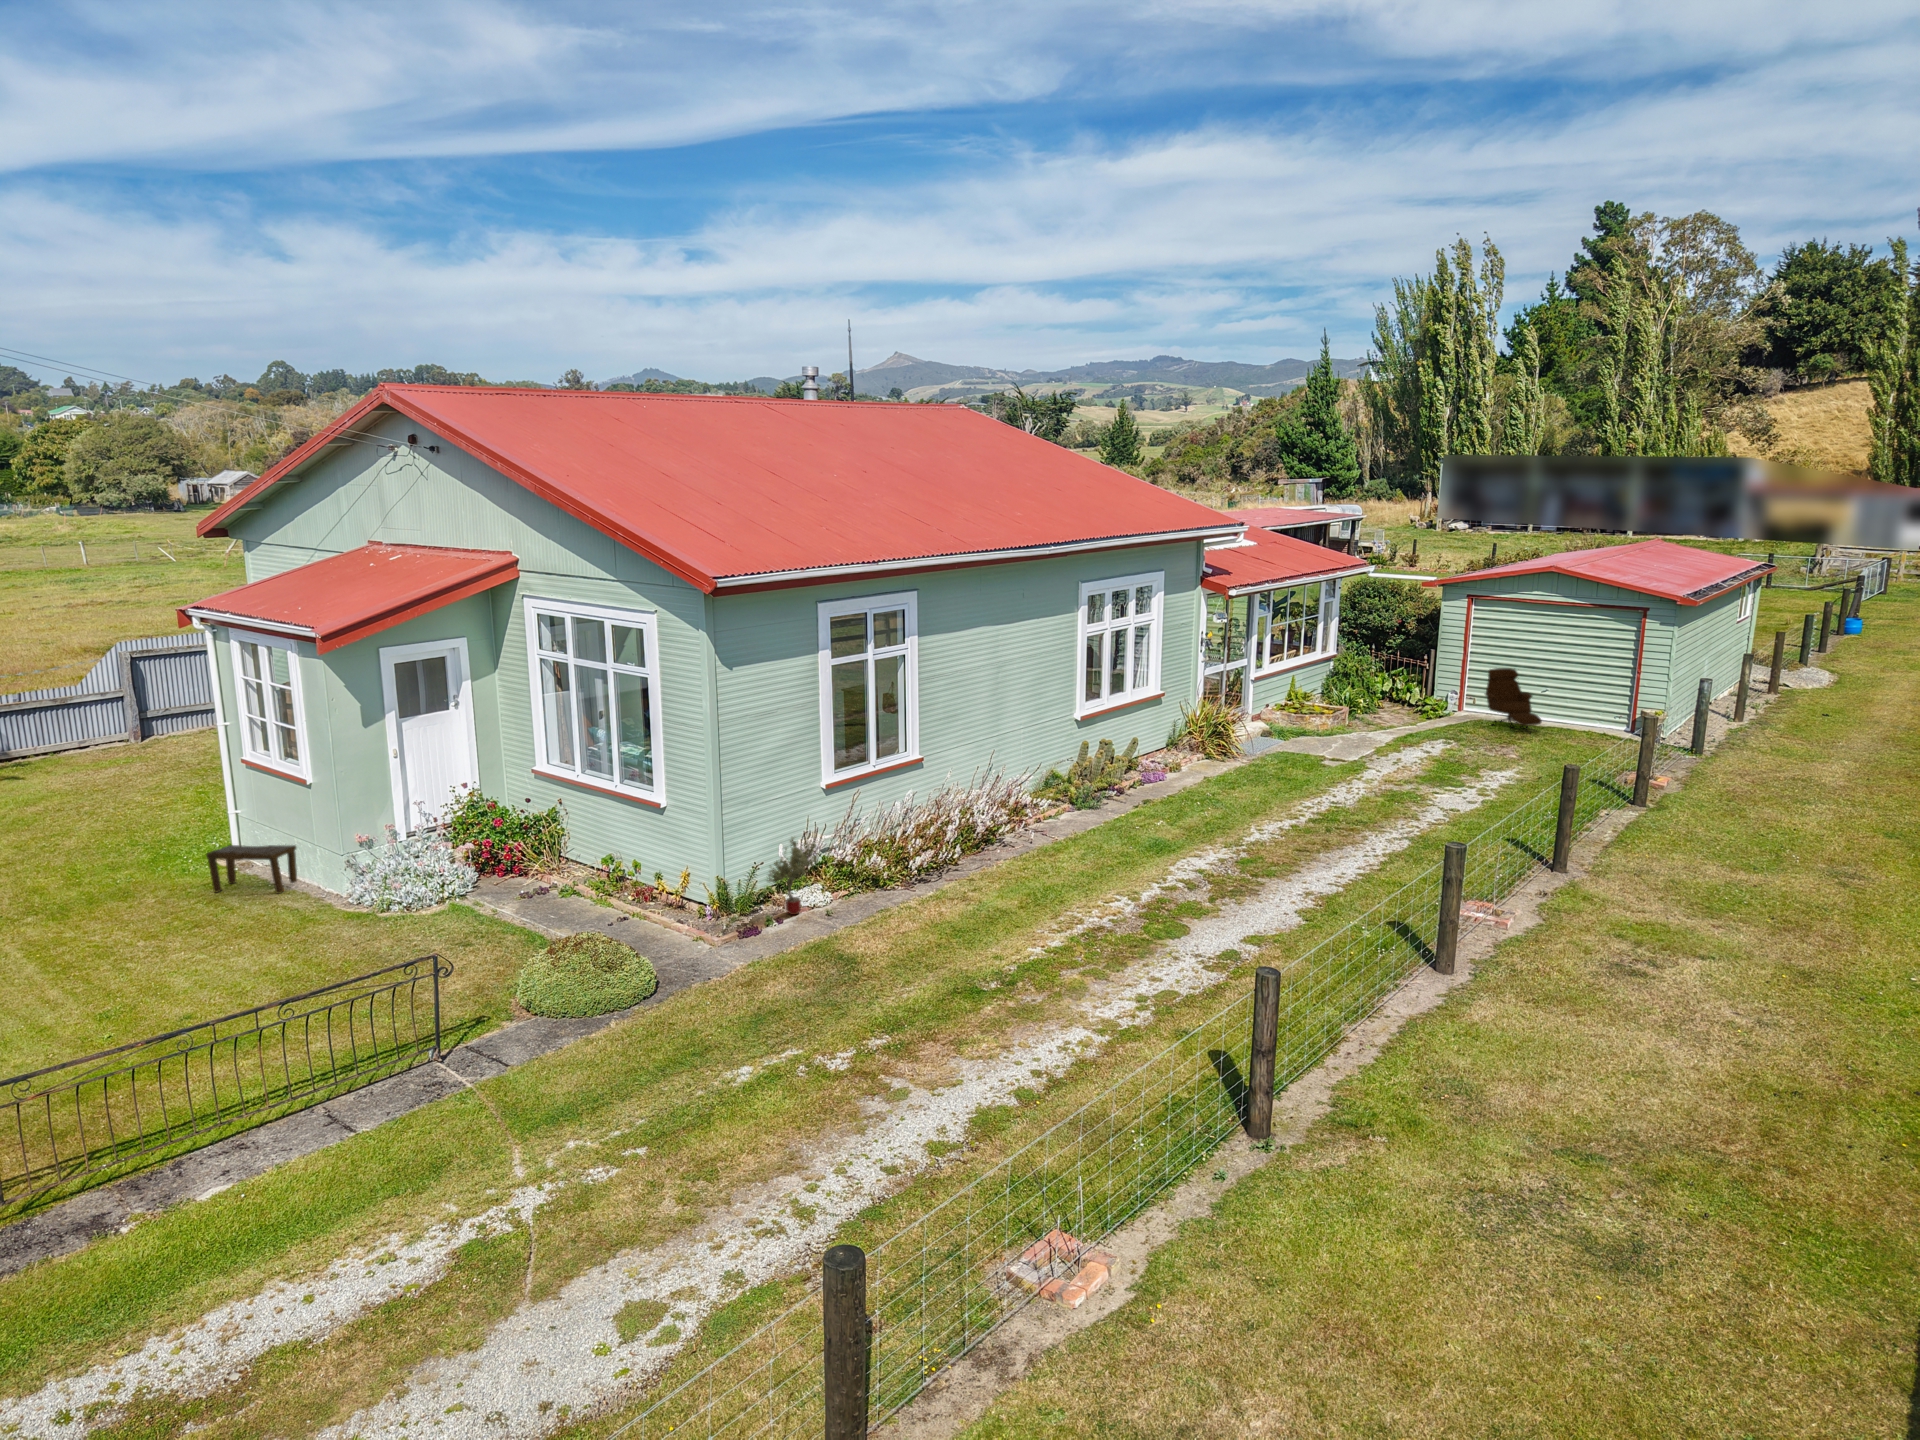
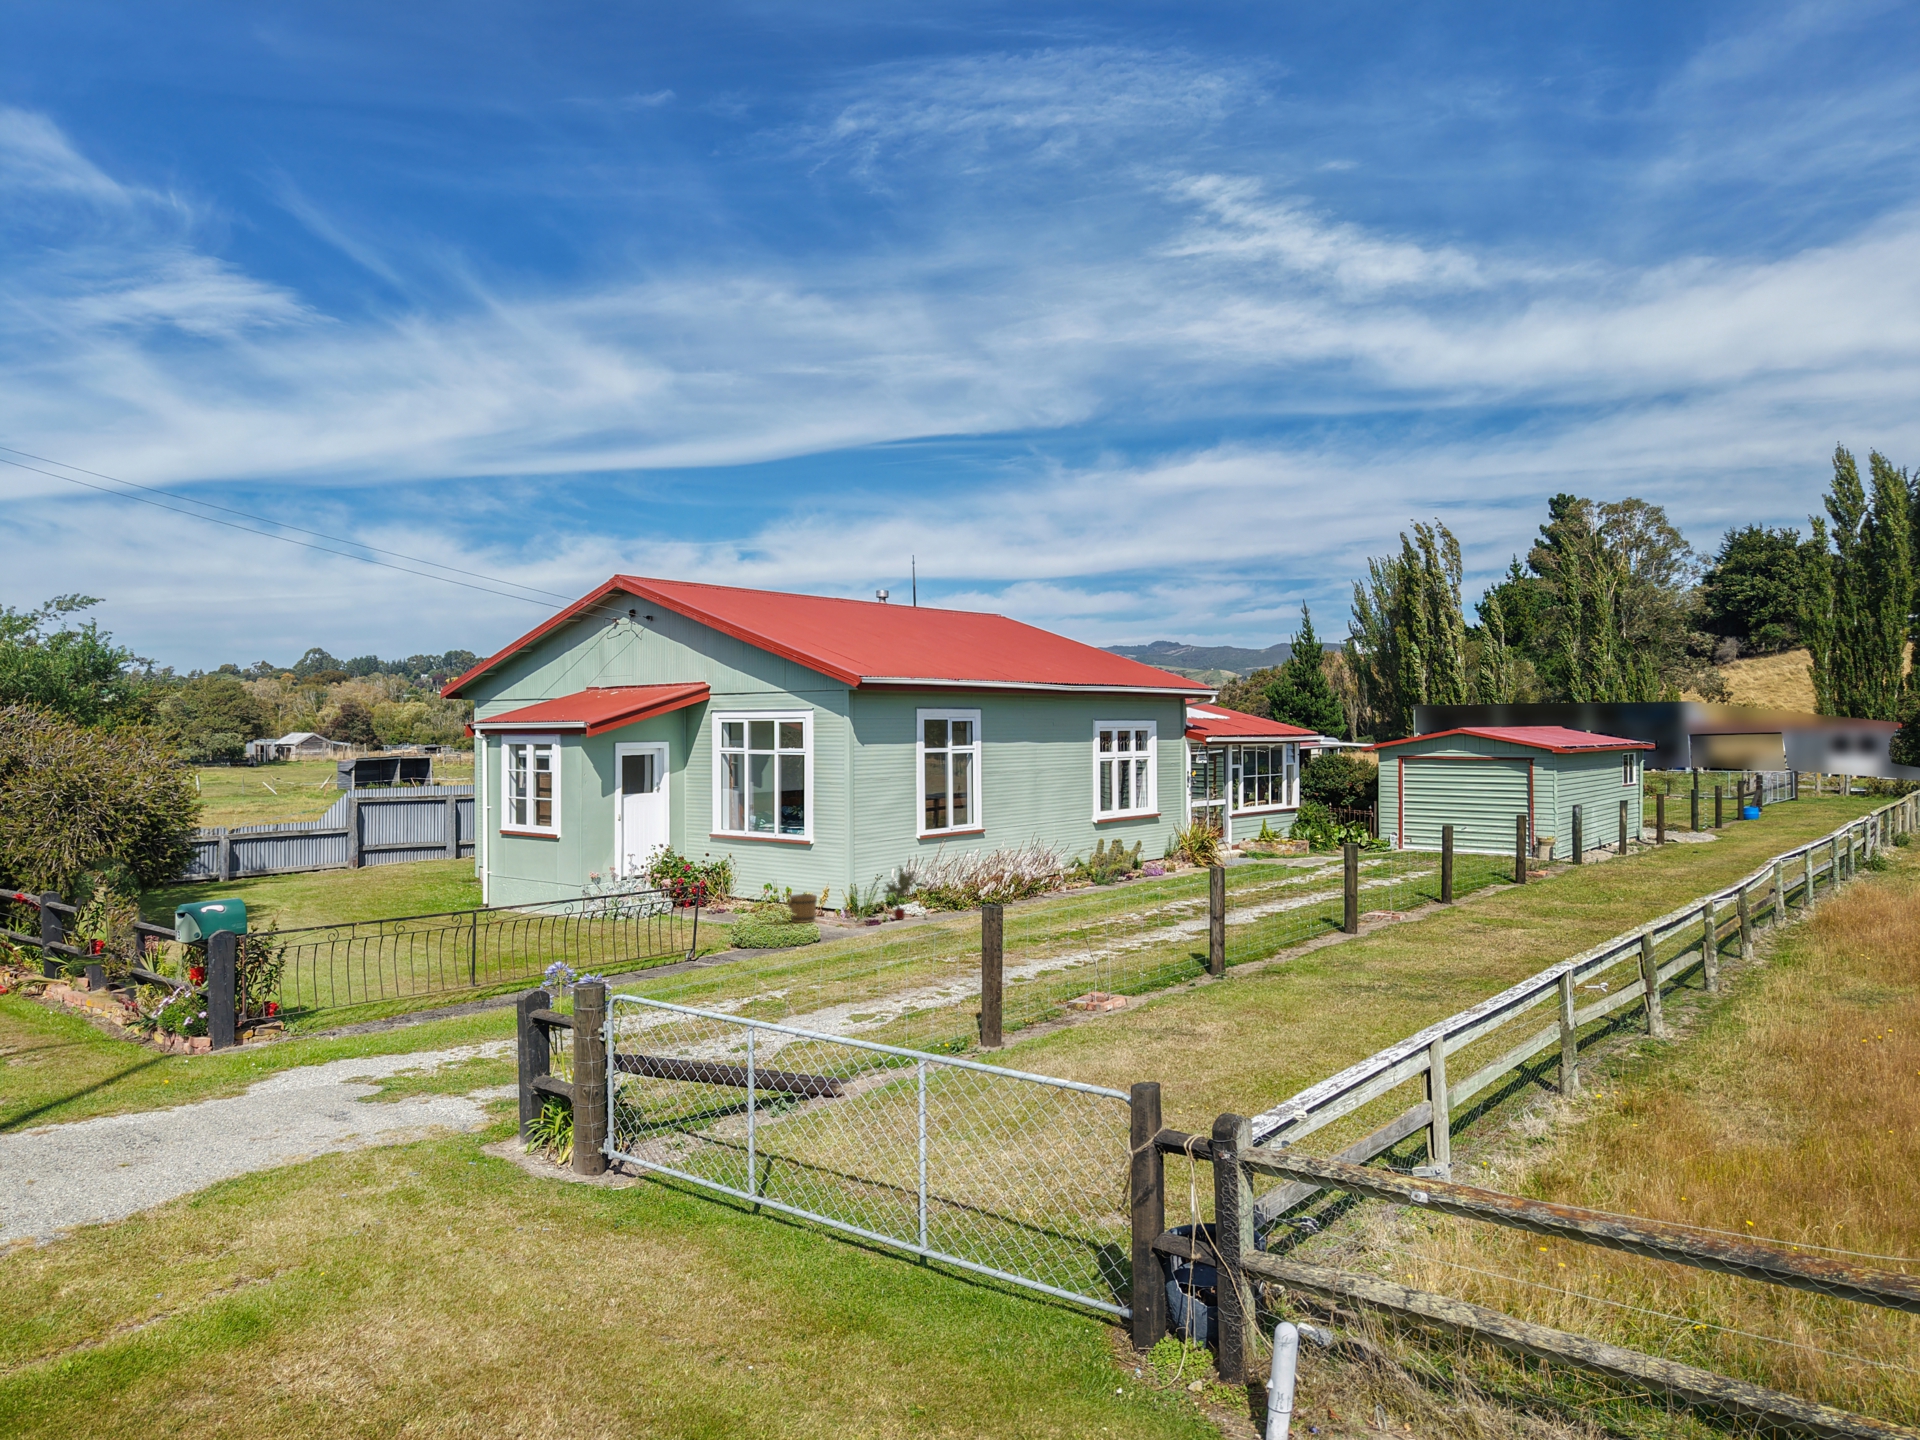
lounge chair: present [1485,668,1542,729] -> none [1417,810,1462,857]
bench: present [206,845,297,894] -> none [481,886,542,918]
bucket: none [631,876,674,923] -> present [788,894,817,923]

